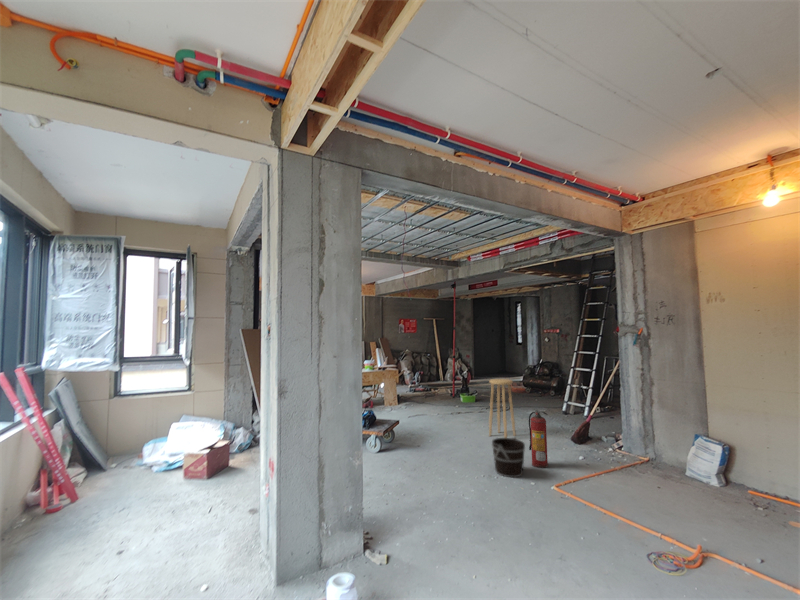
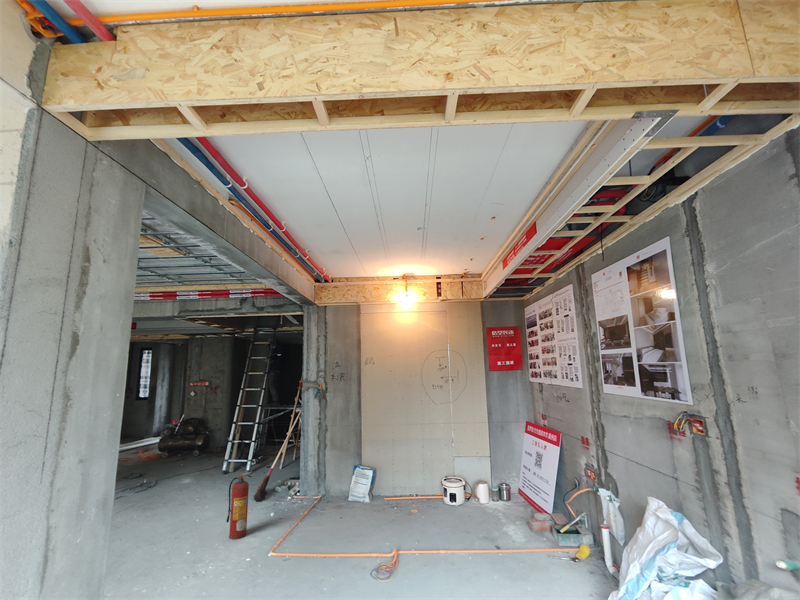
stool: present [489,379,515,438] -> none [155,446,194,523]
bucket: present [492,438,525,477] -> none [192,512,233,565]

